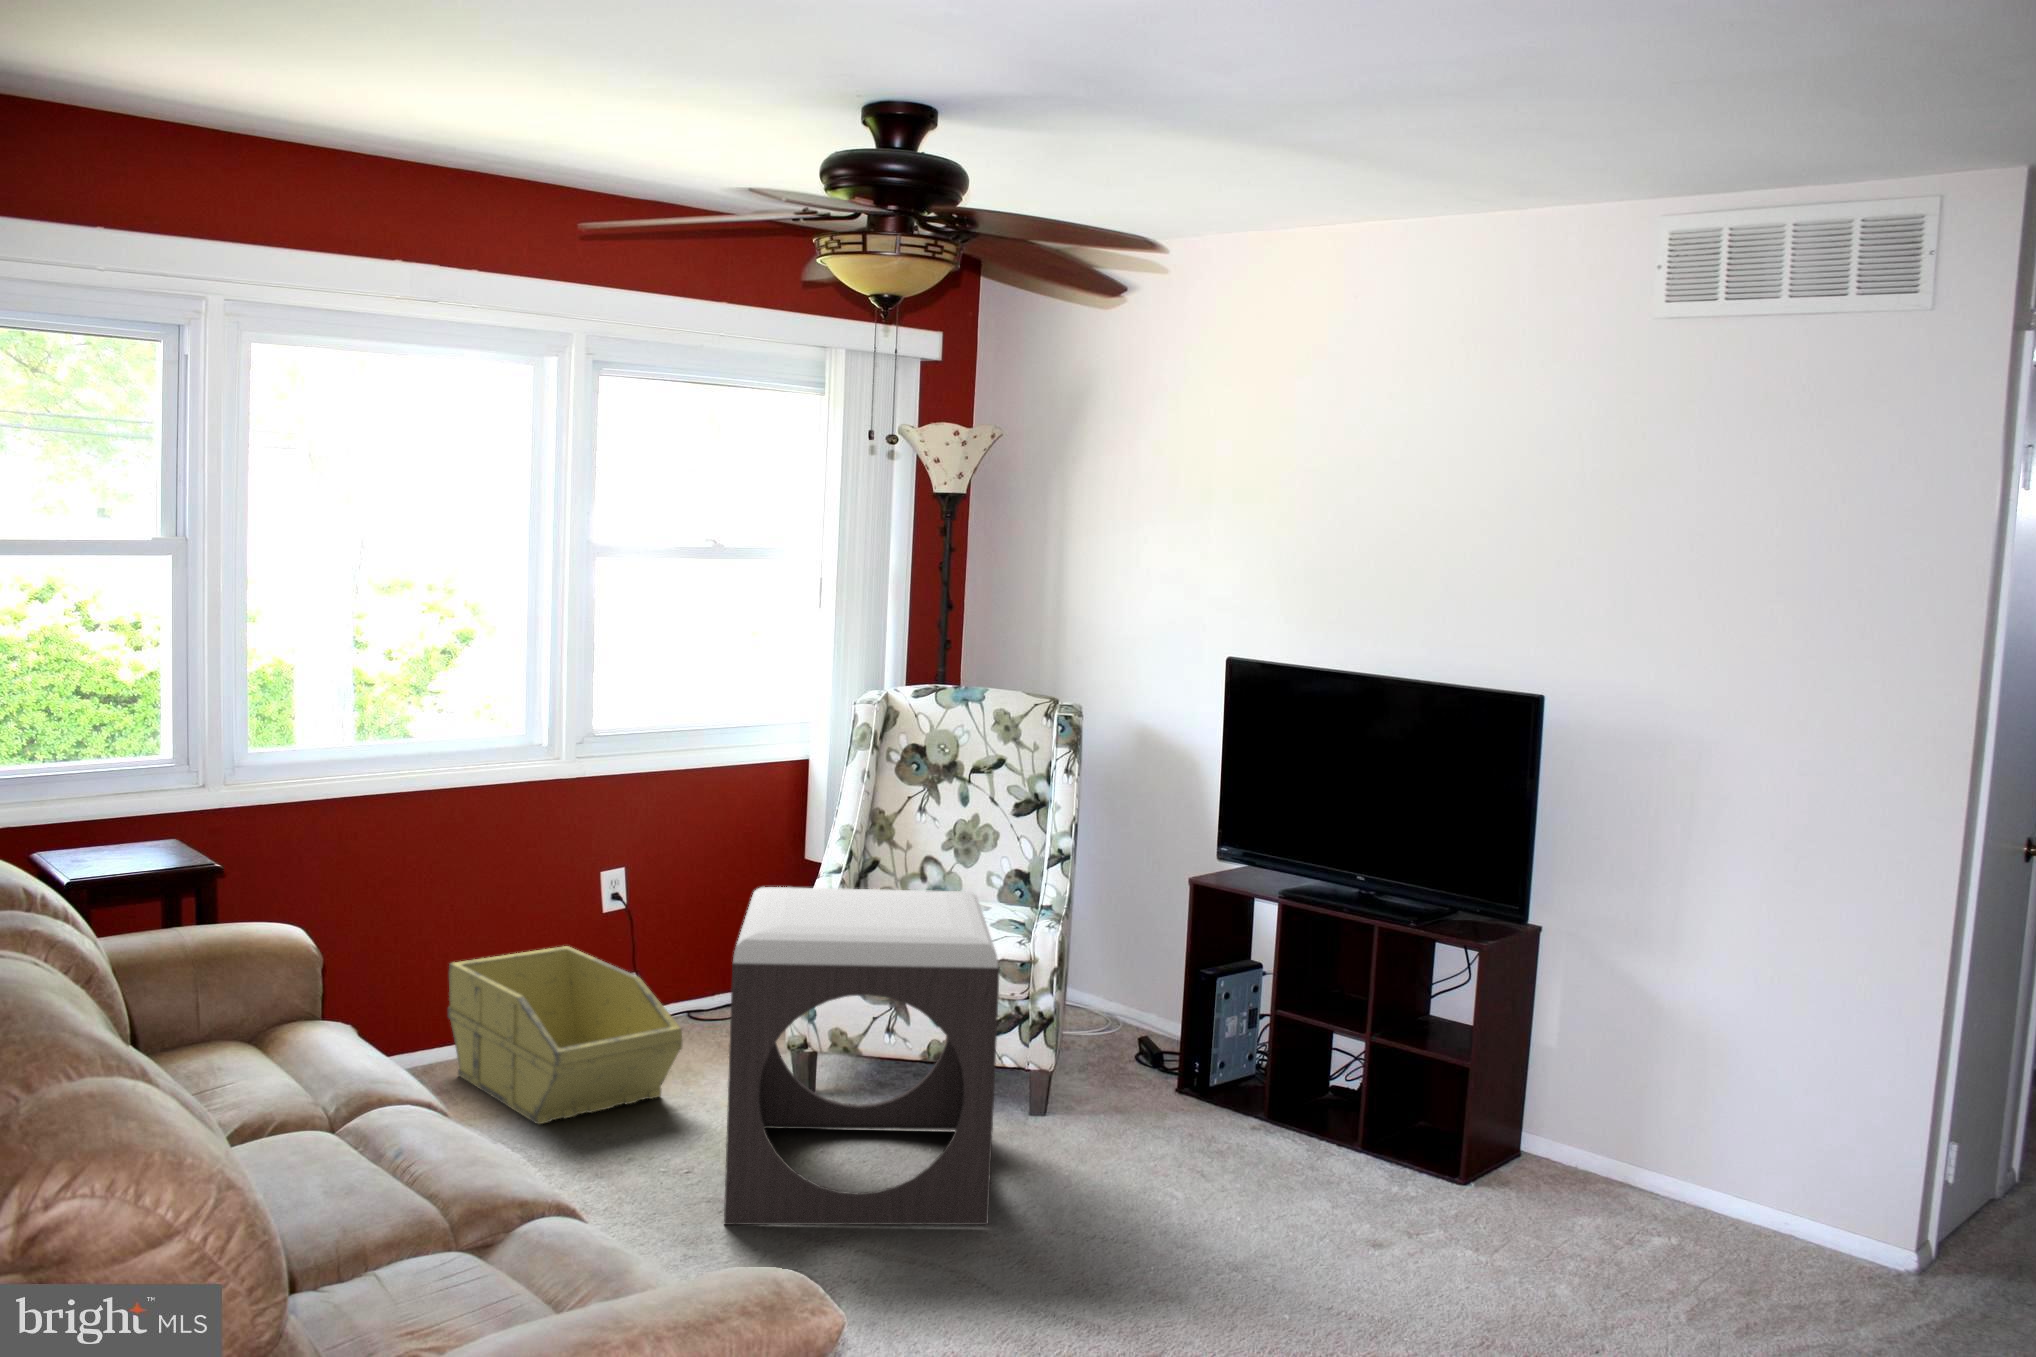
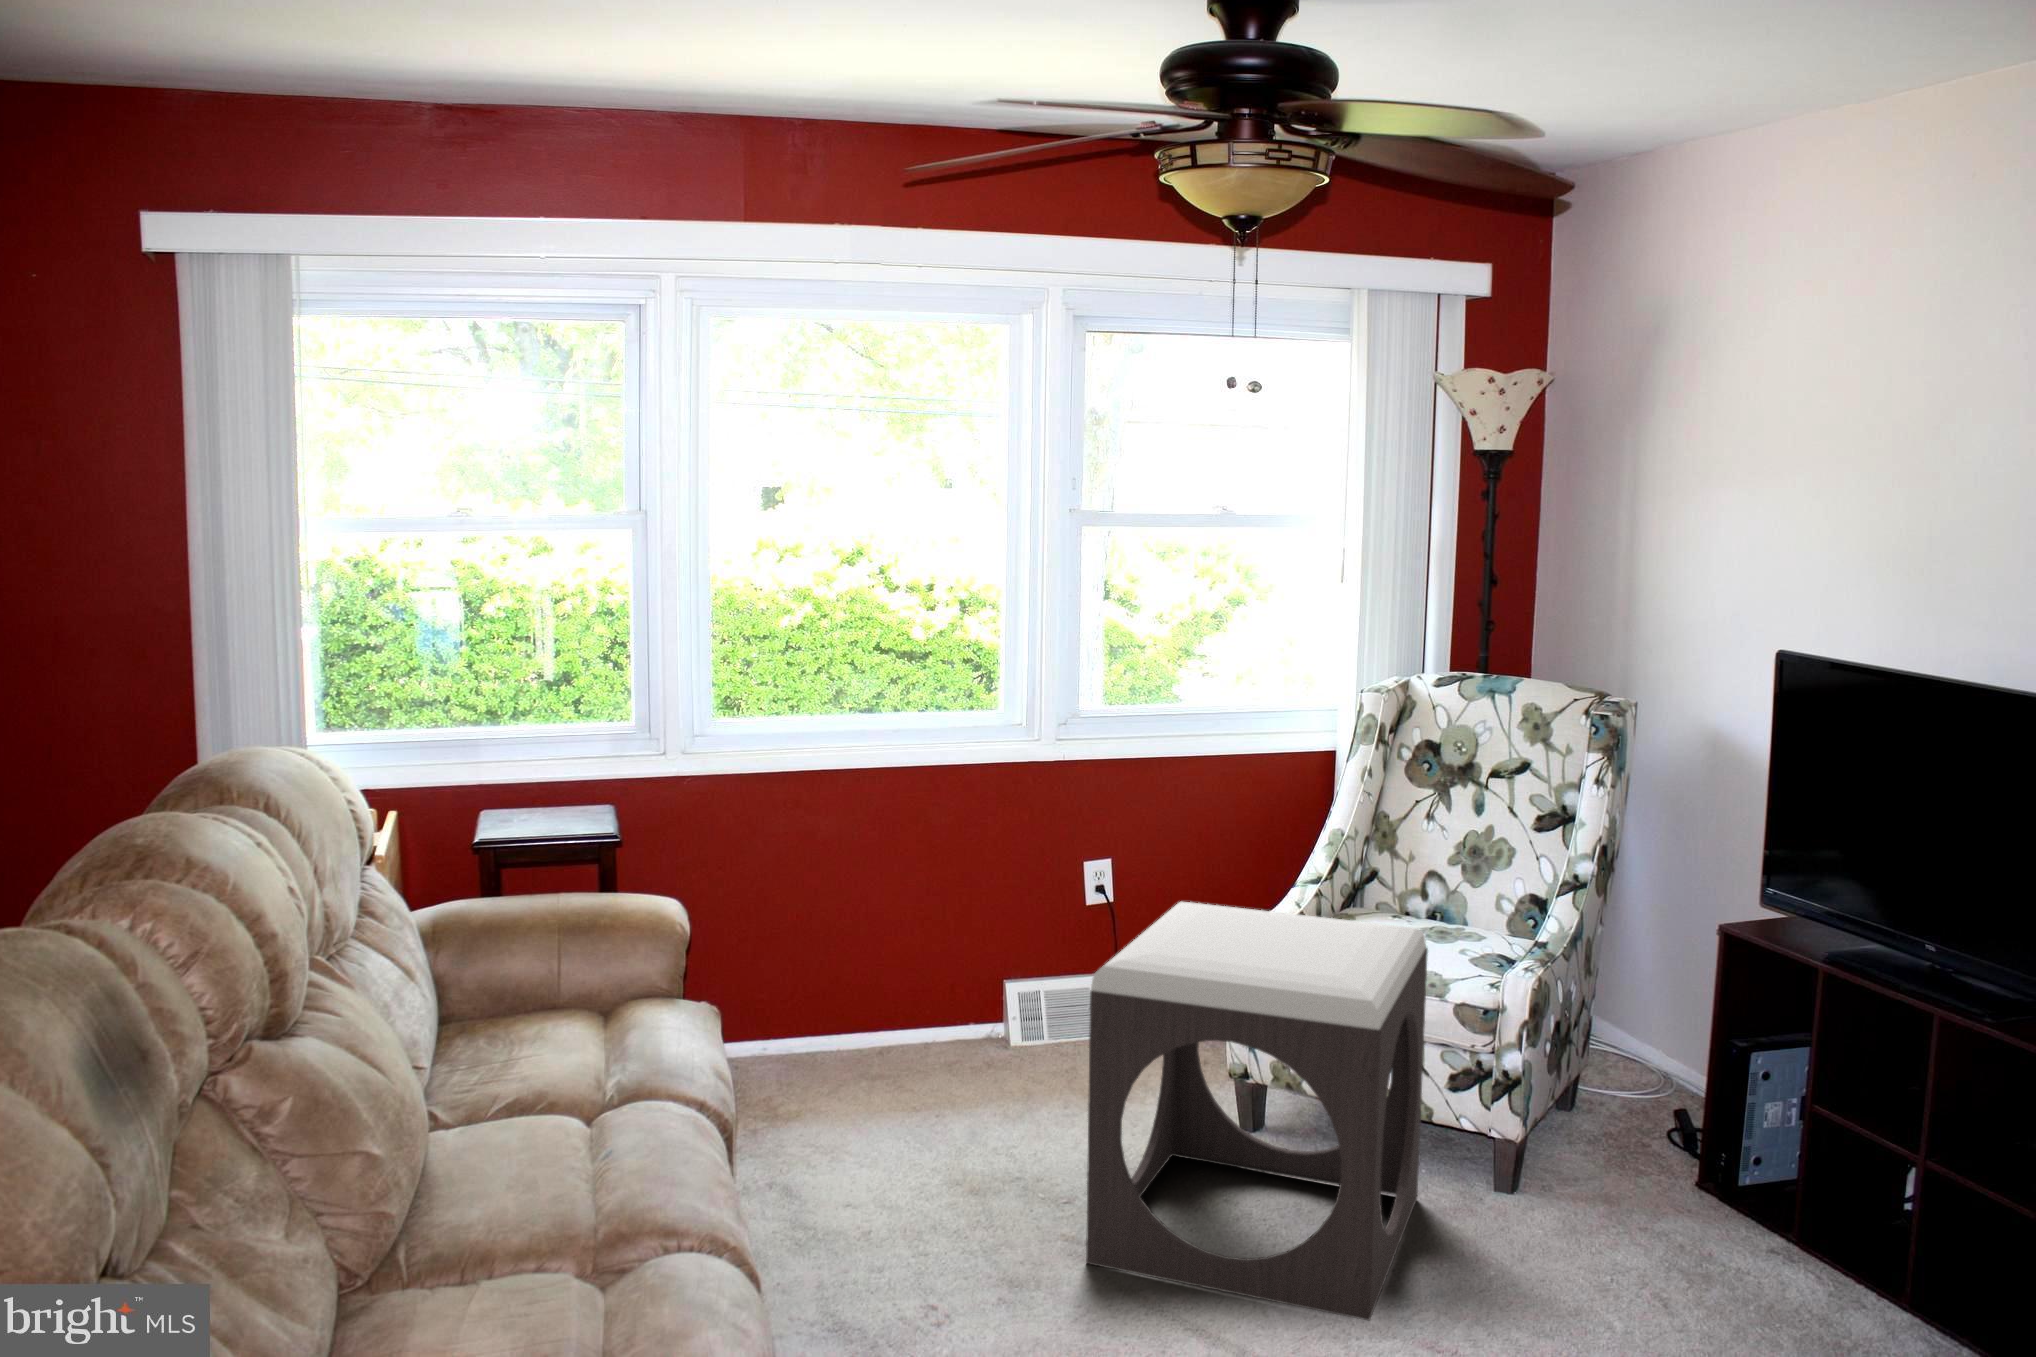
storage bin: present [448,946,682,1124] -> none [923,935,1119,1119]

